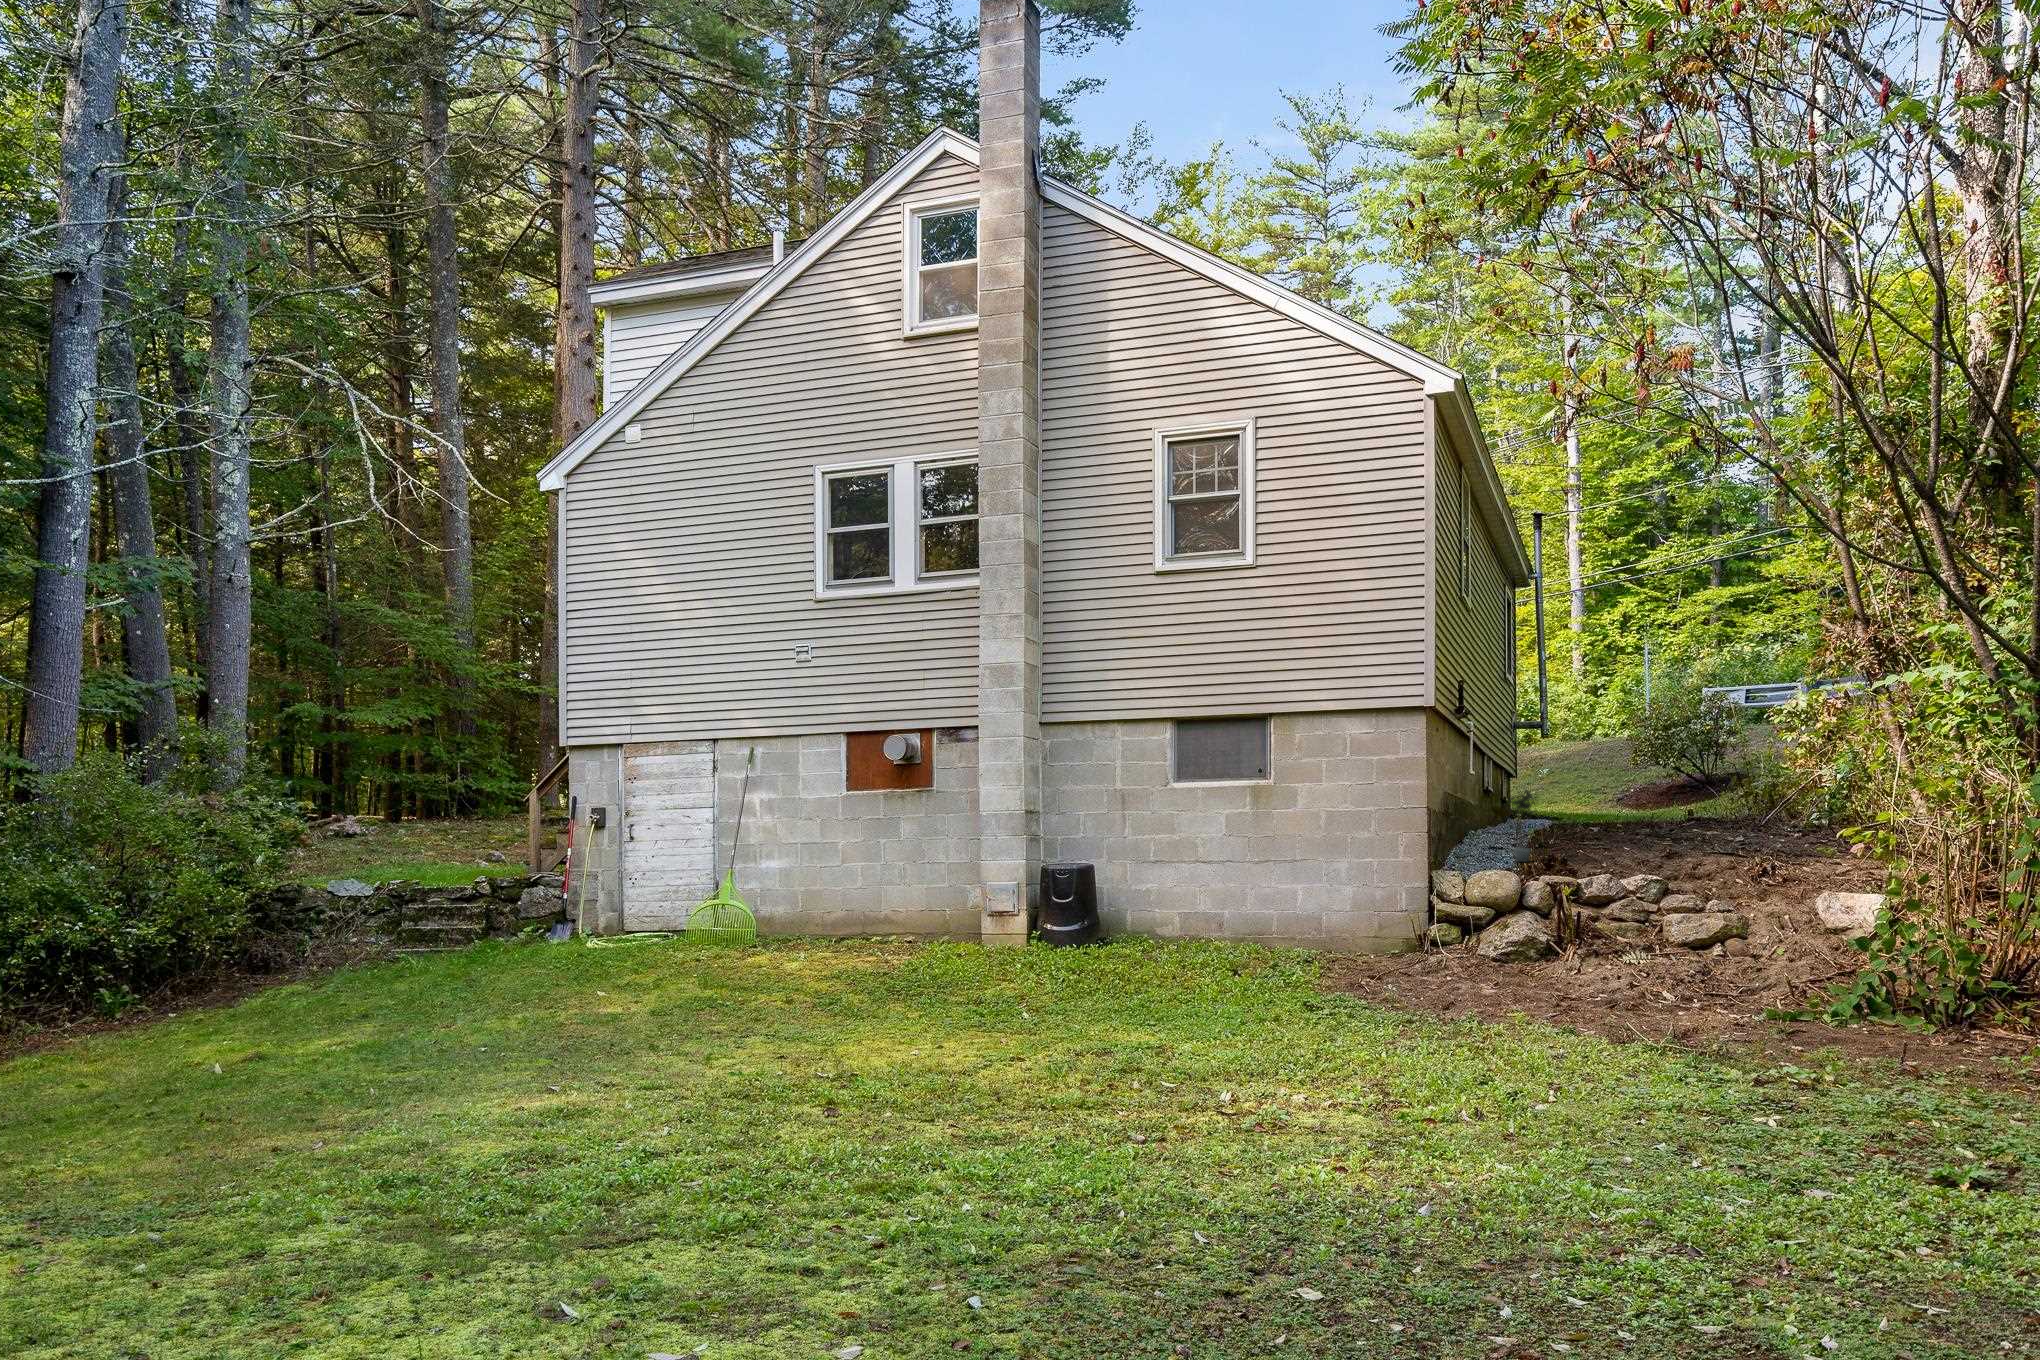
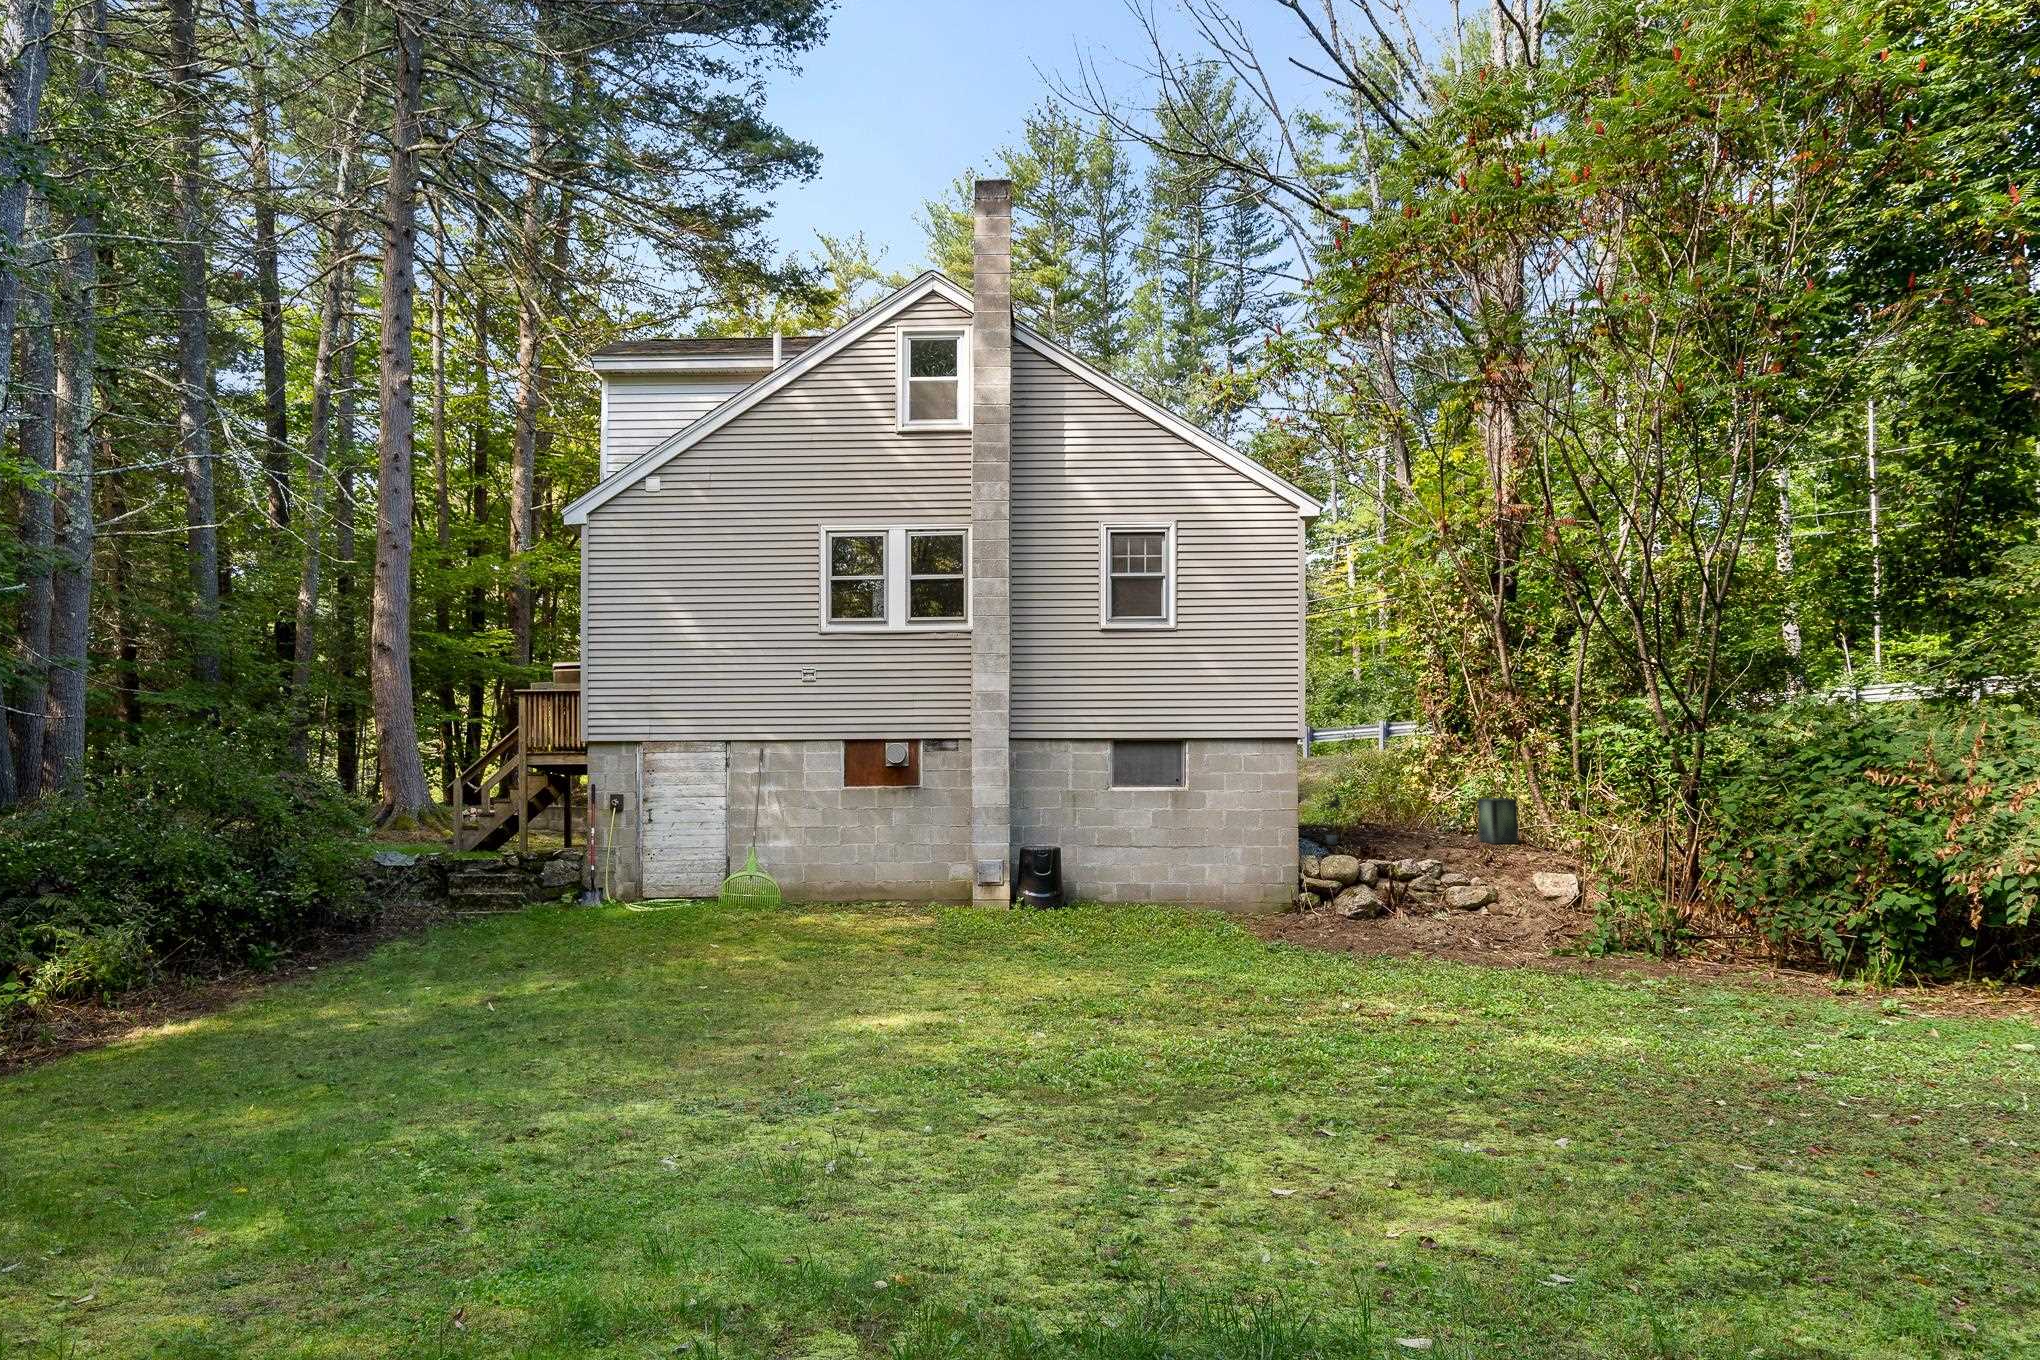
storage box: none [1753,791,1818,859] -> present [1477,798,1519,844]

